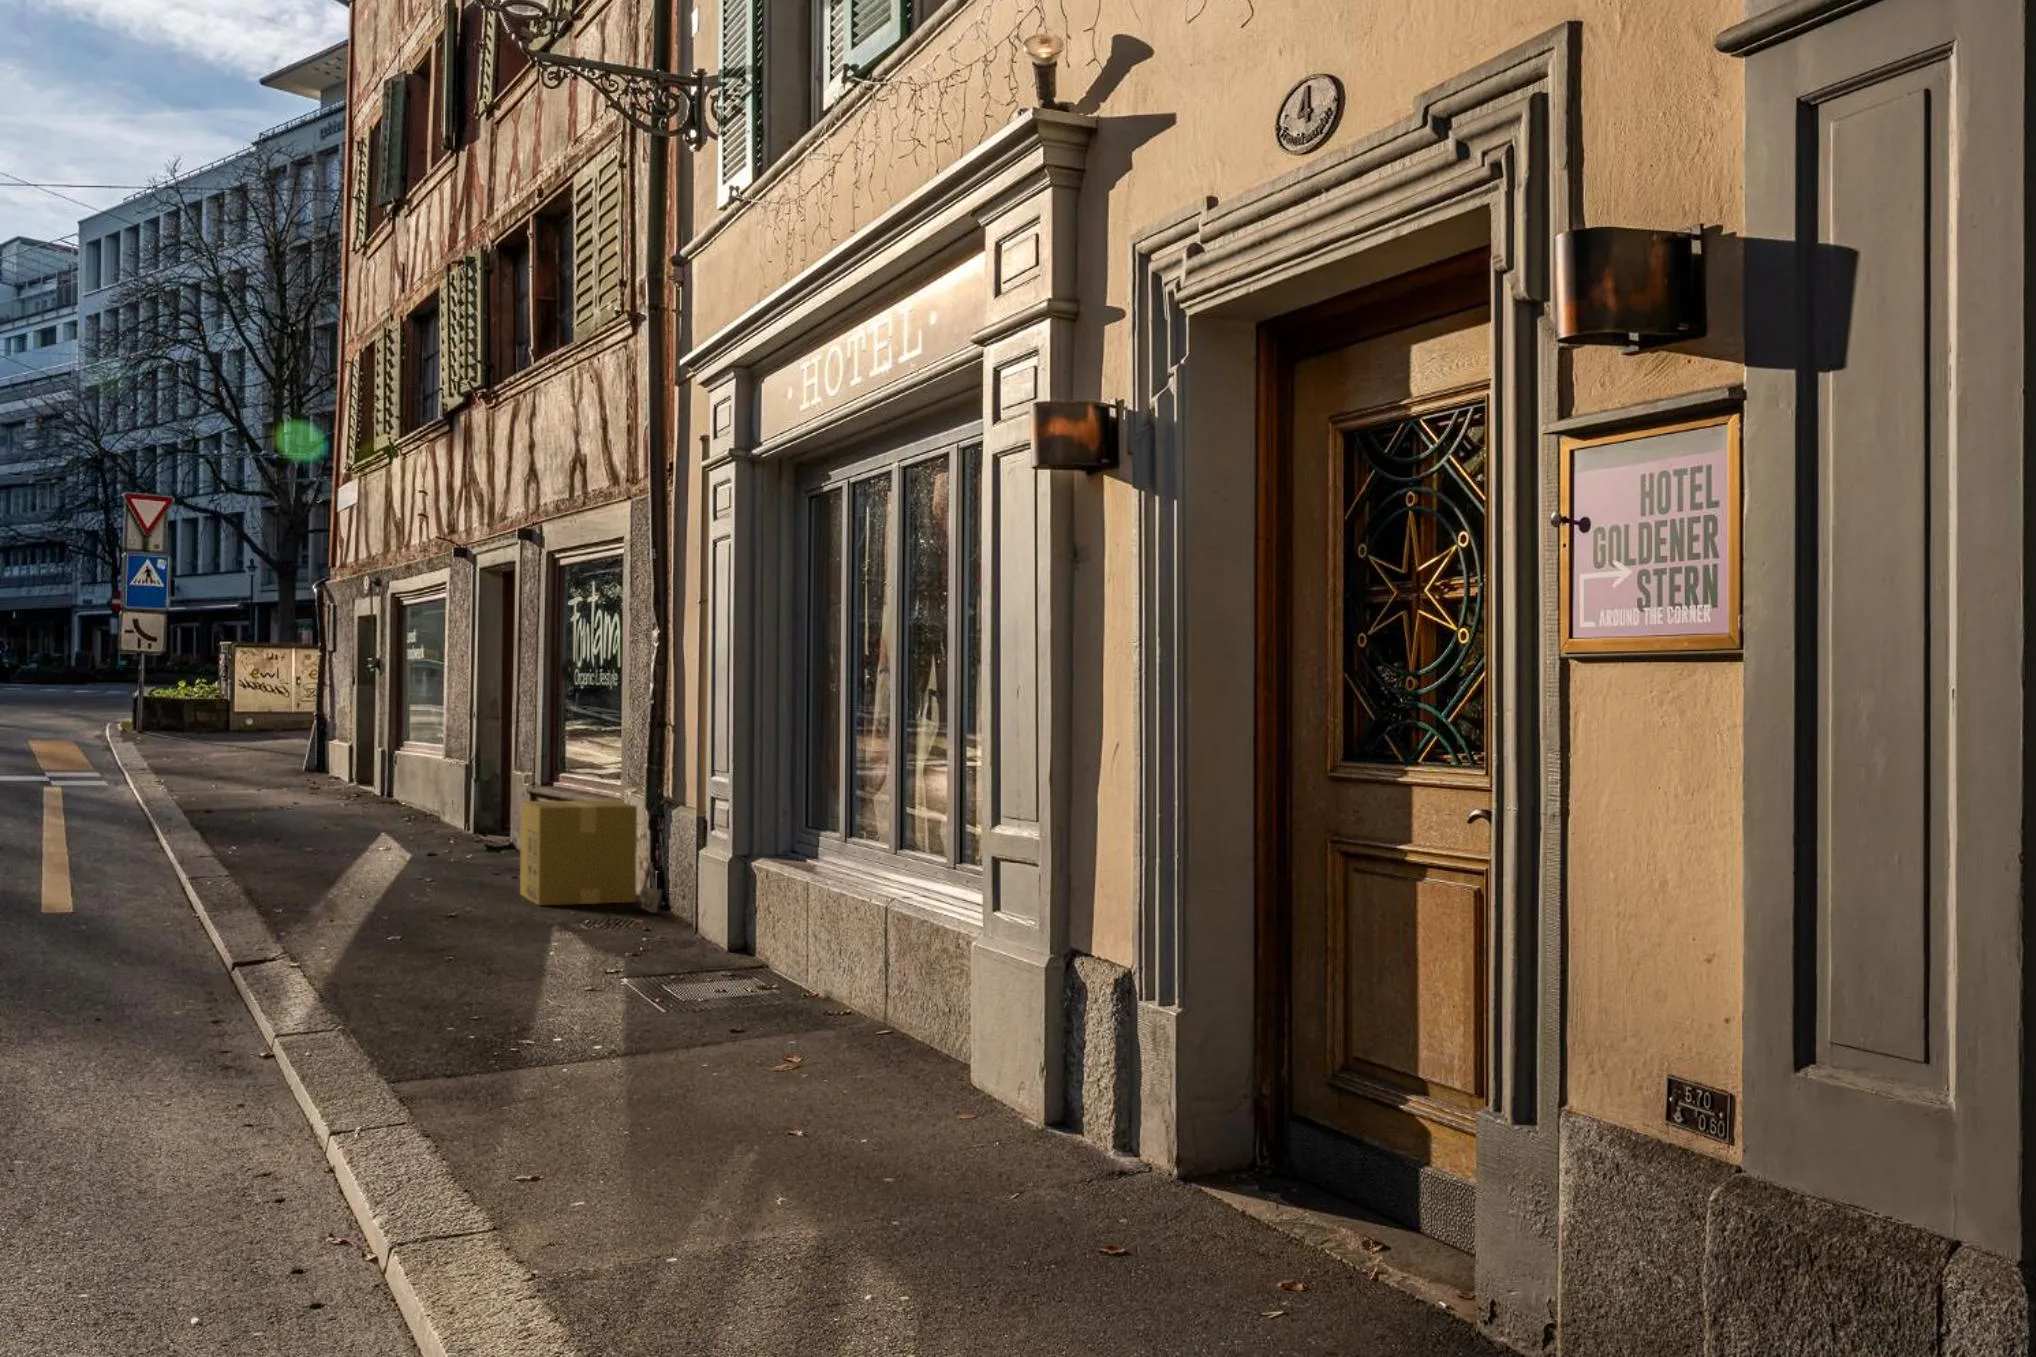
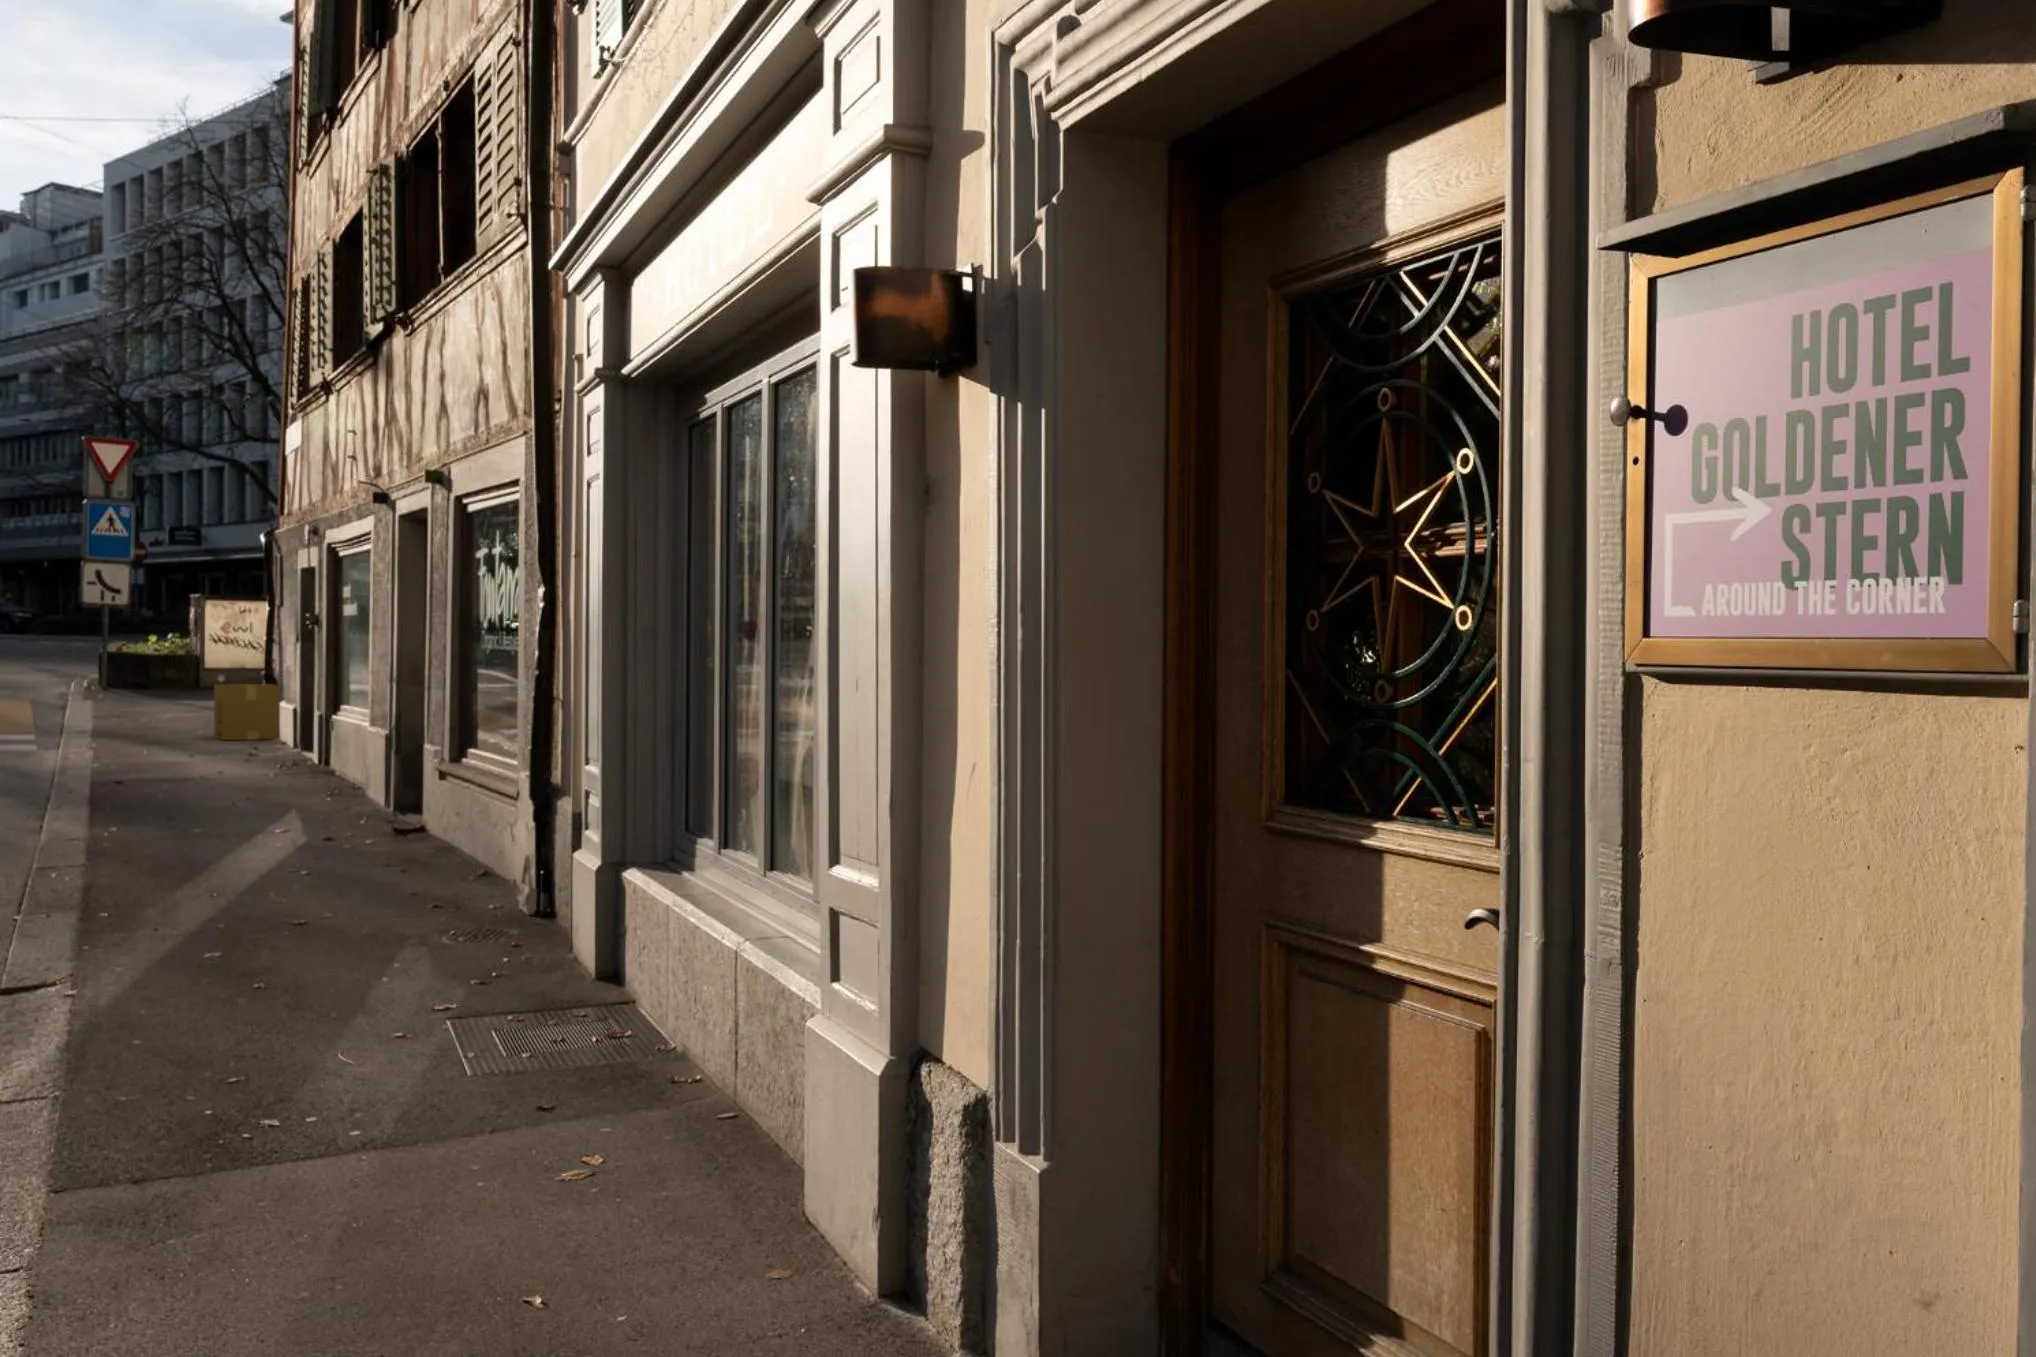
cardboard box: present [520,800,637,905] -> present [214,684,280,740]

